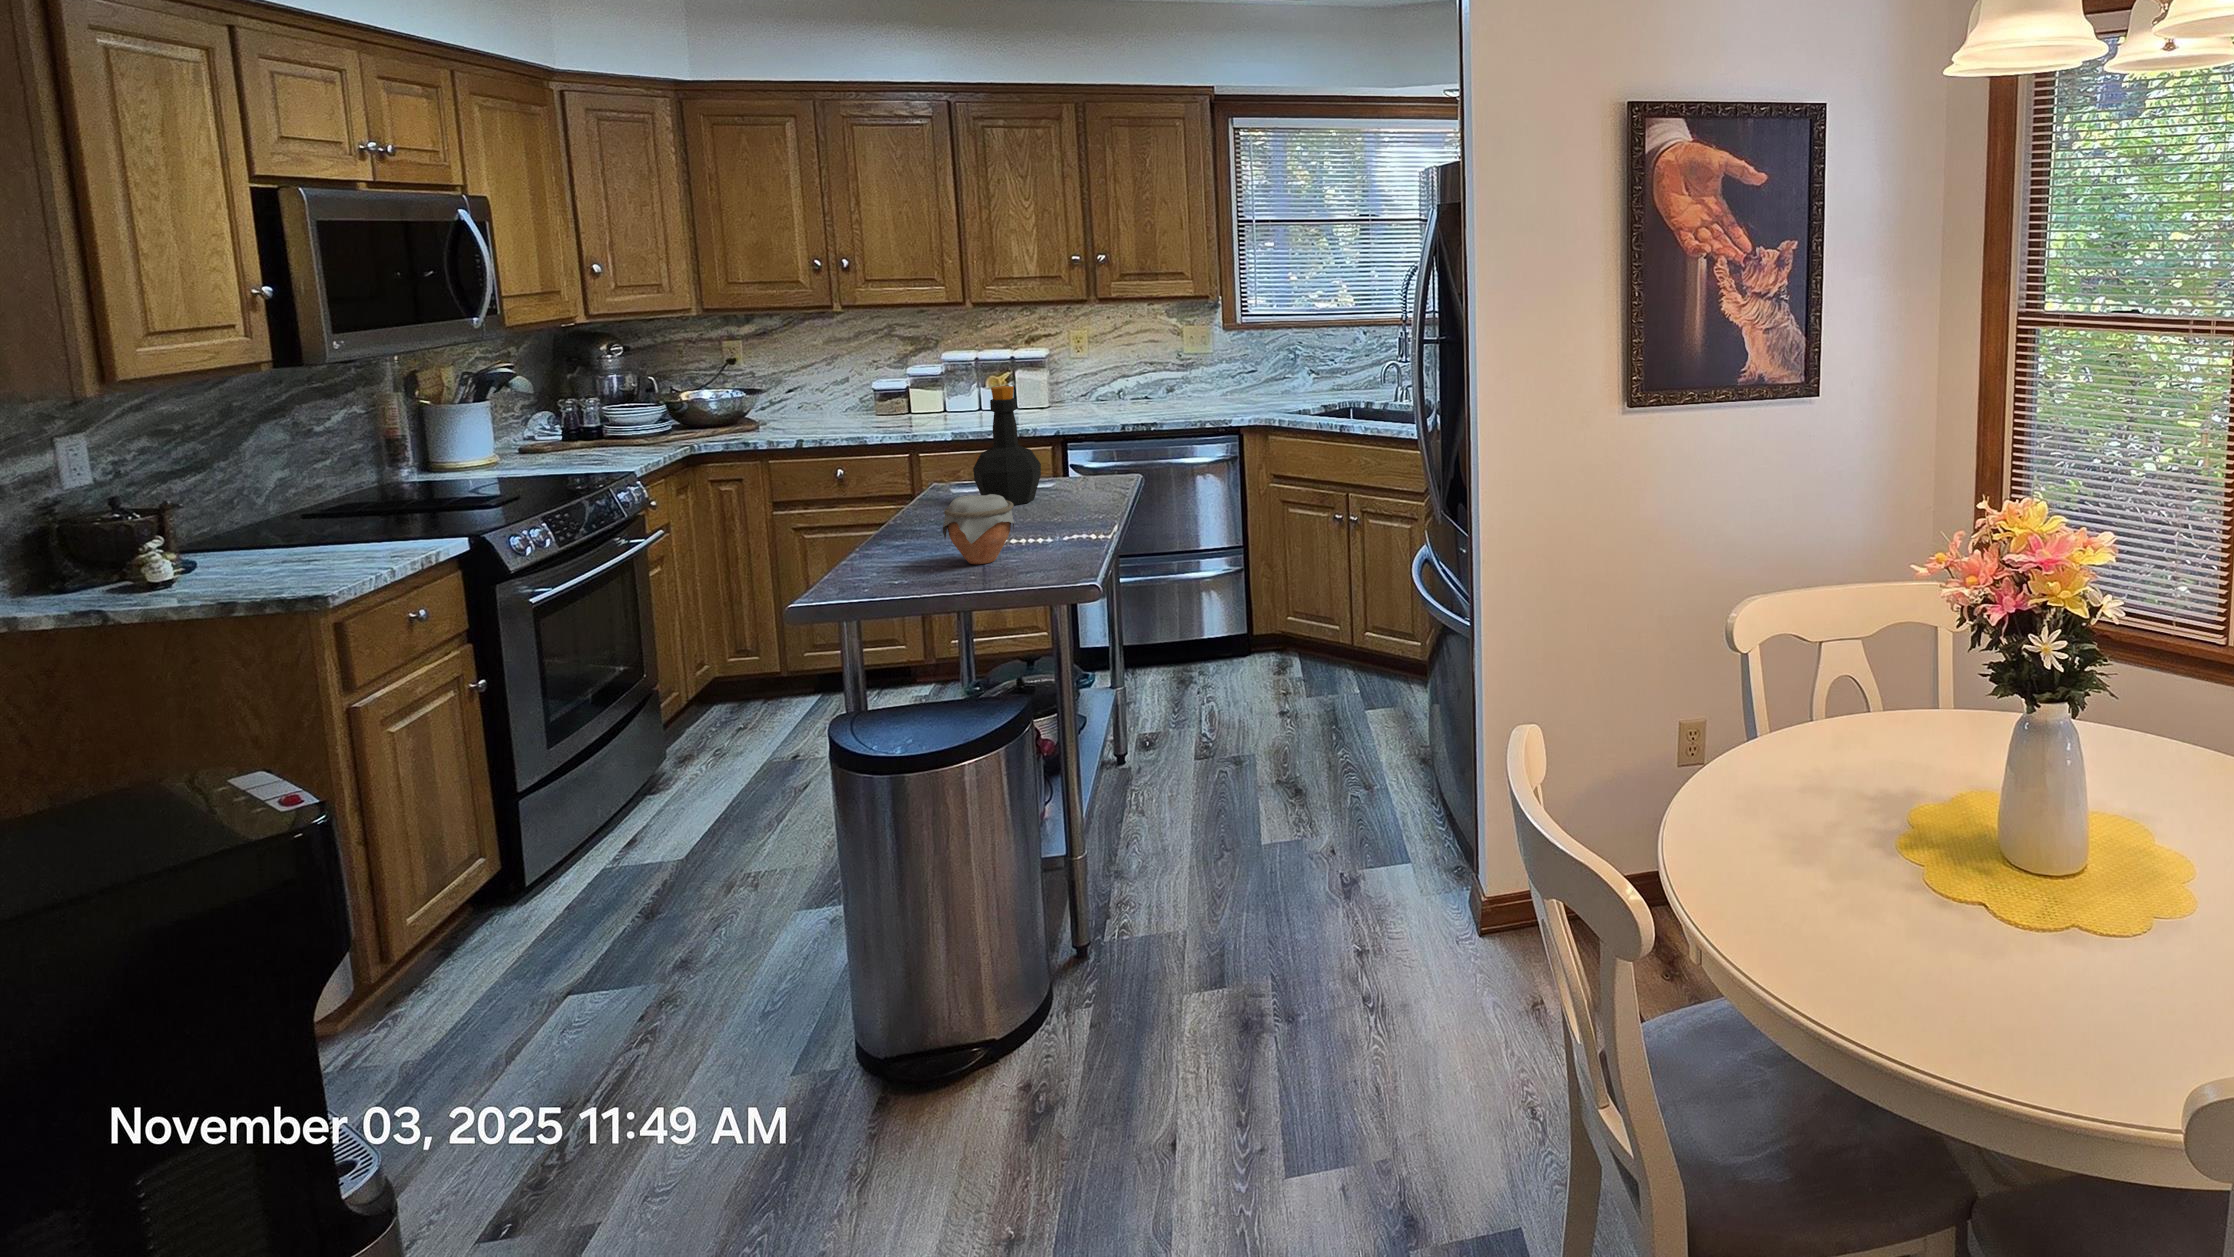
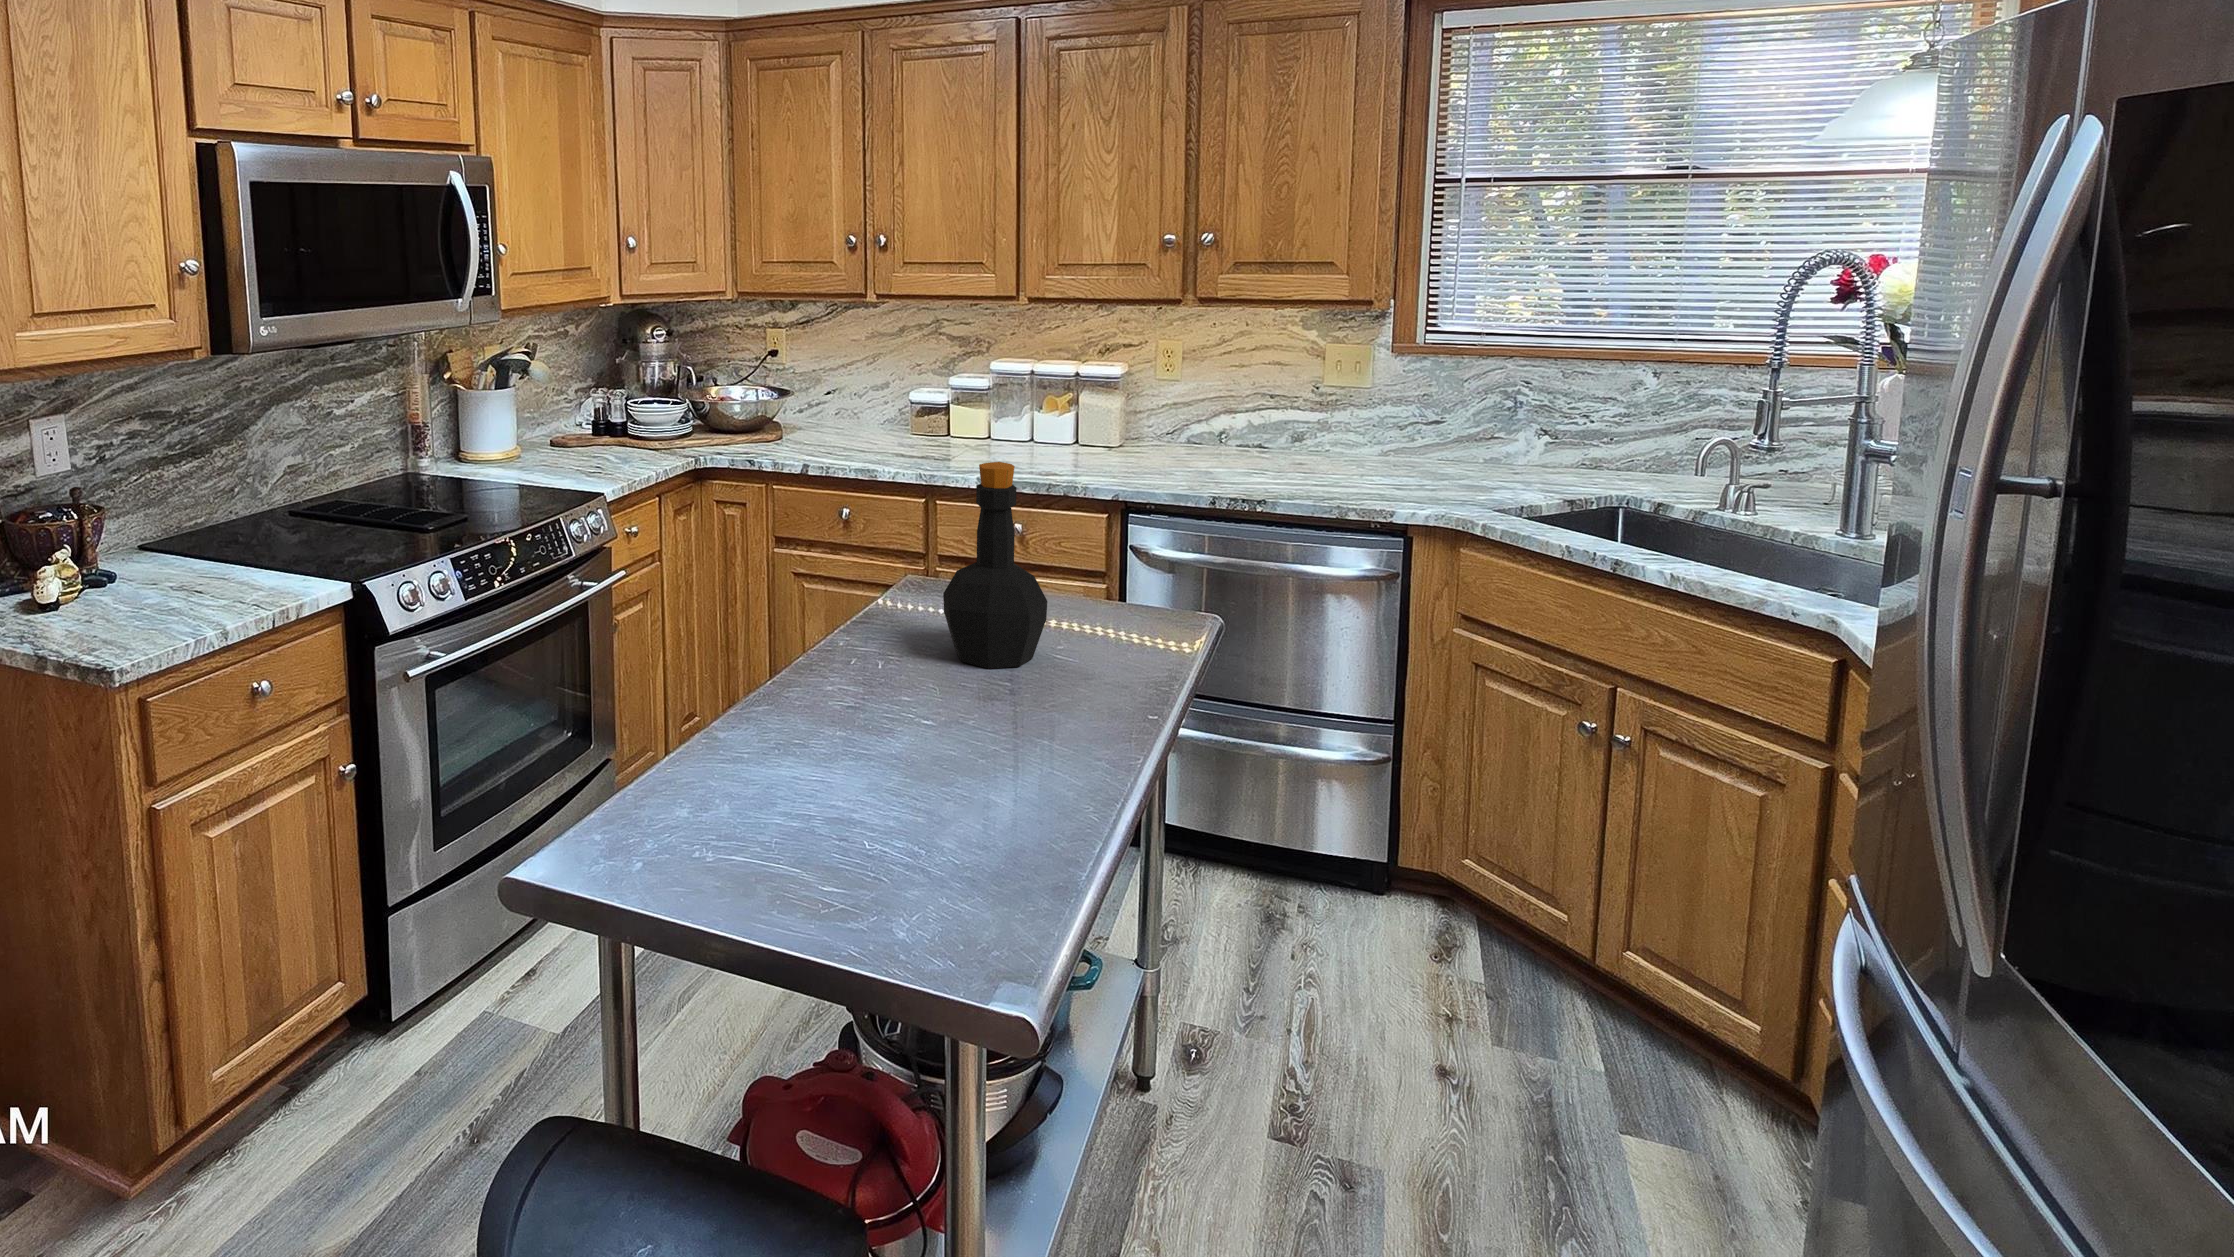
jar: present [943,494,1014,564] -> none [810,710,940,855]

